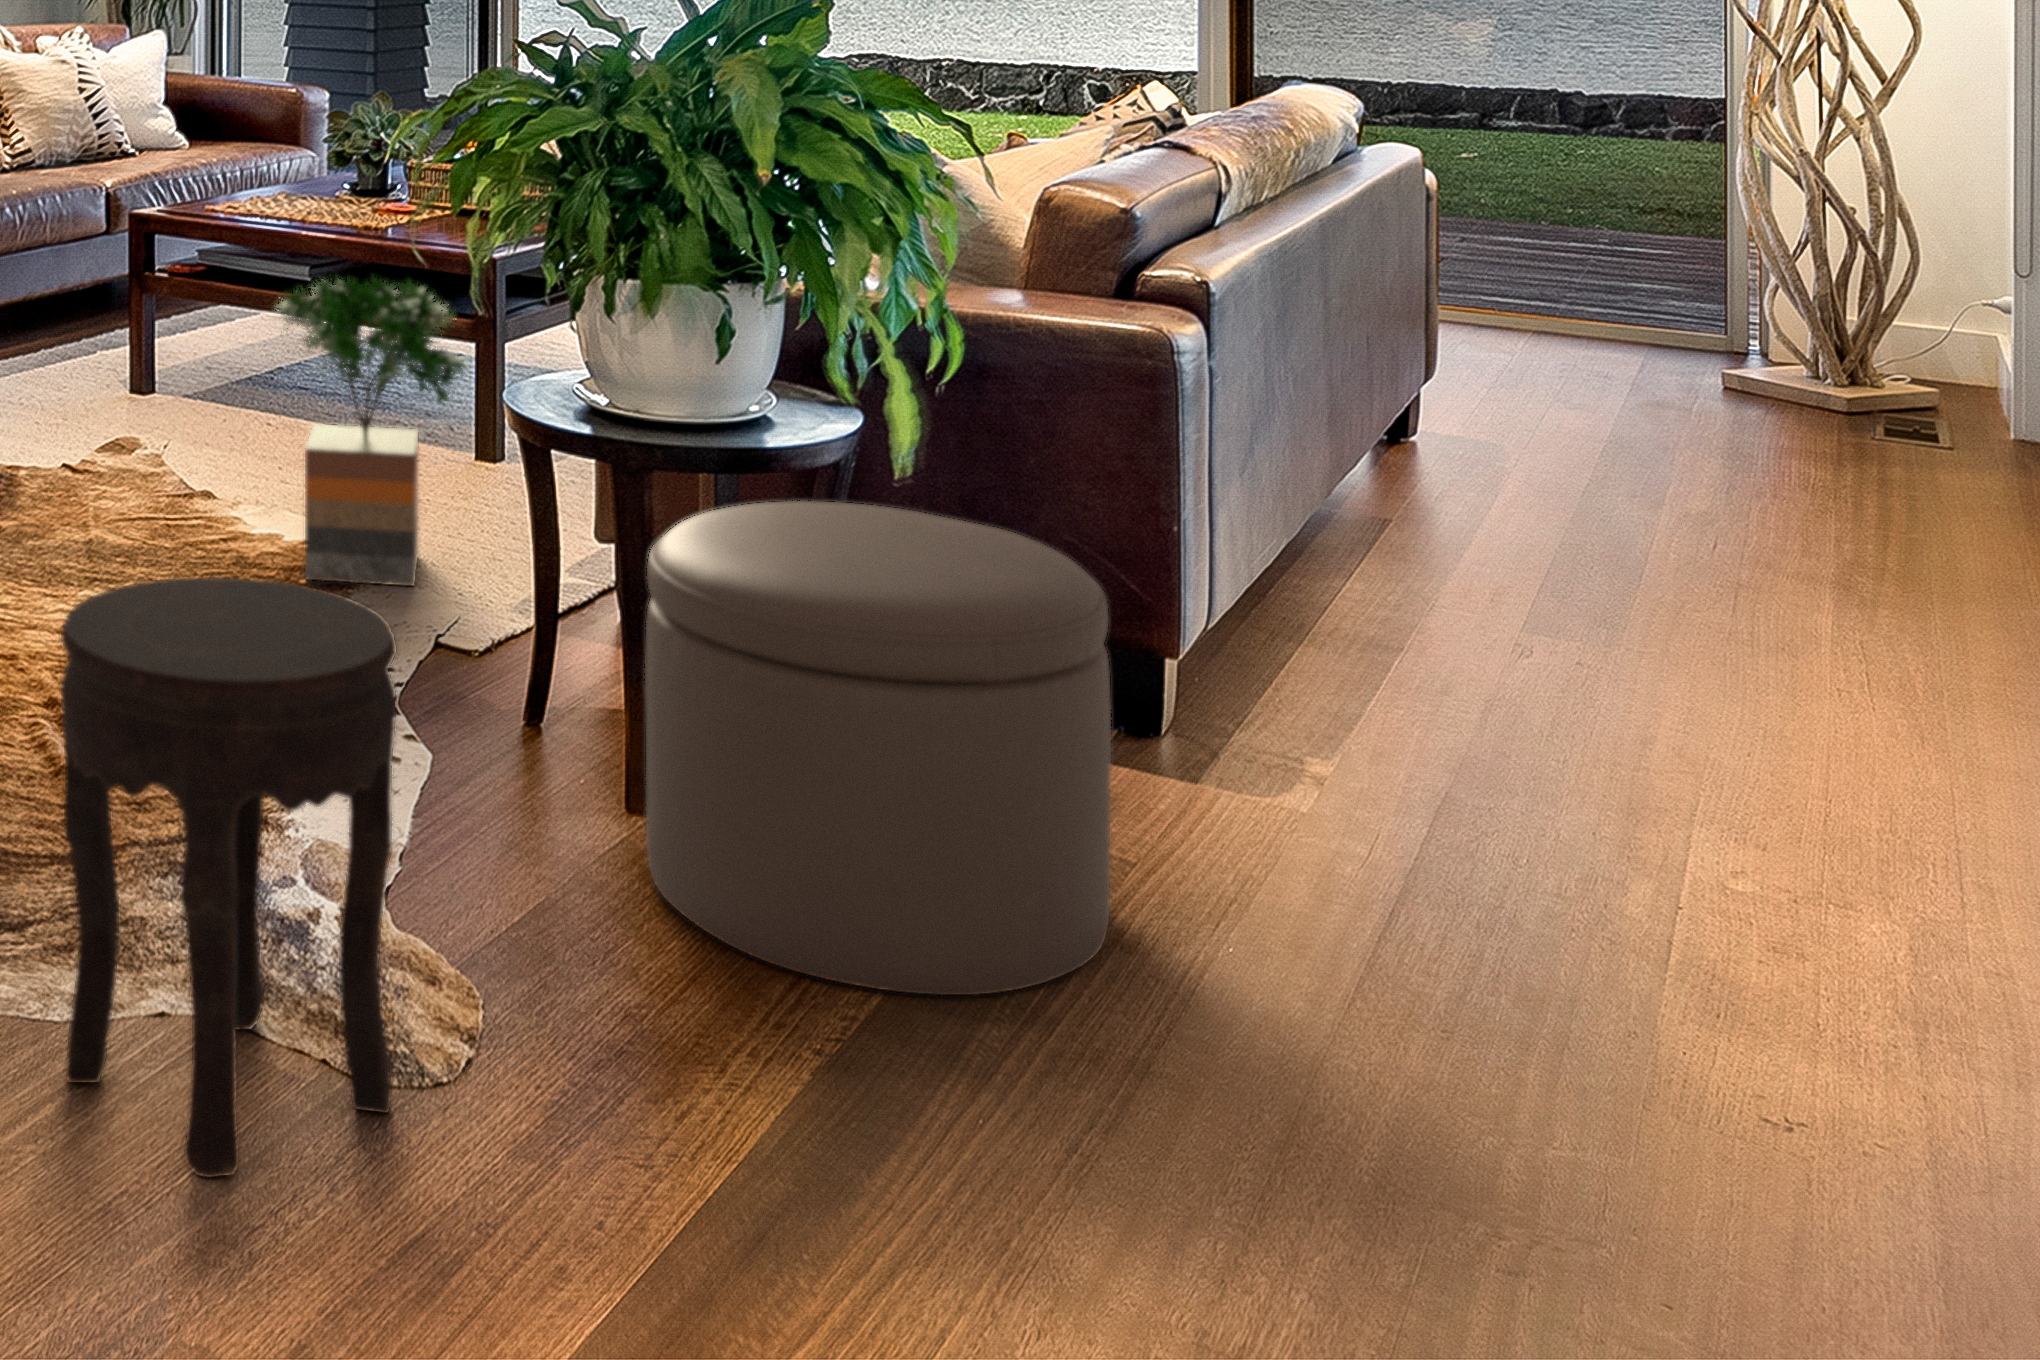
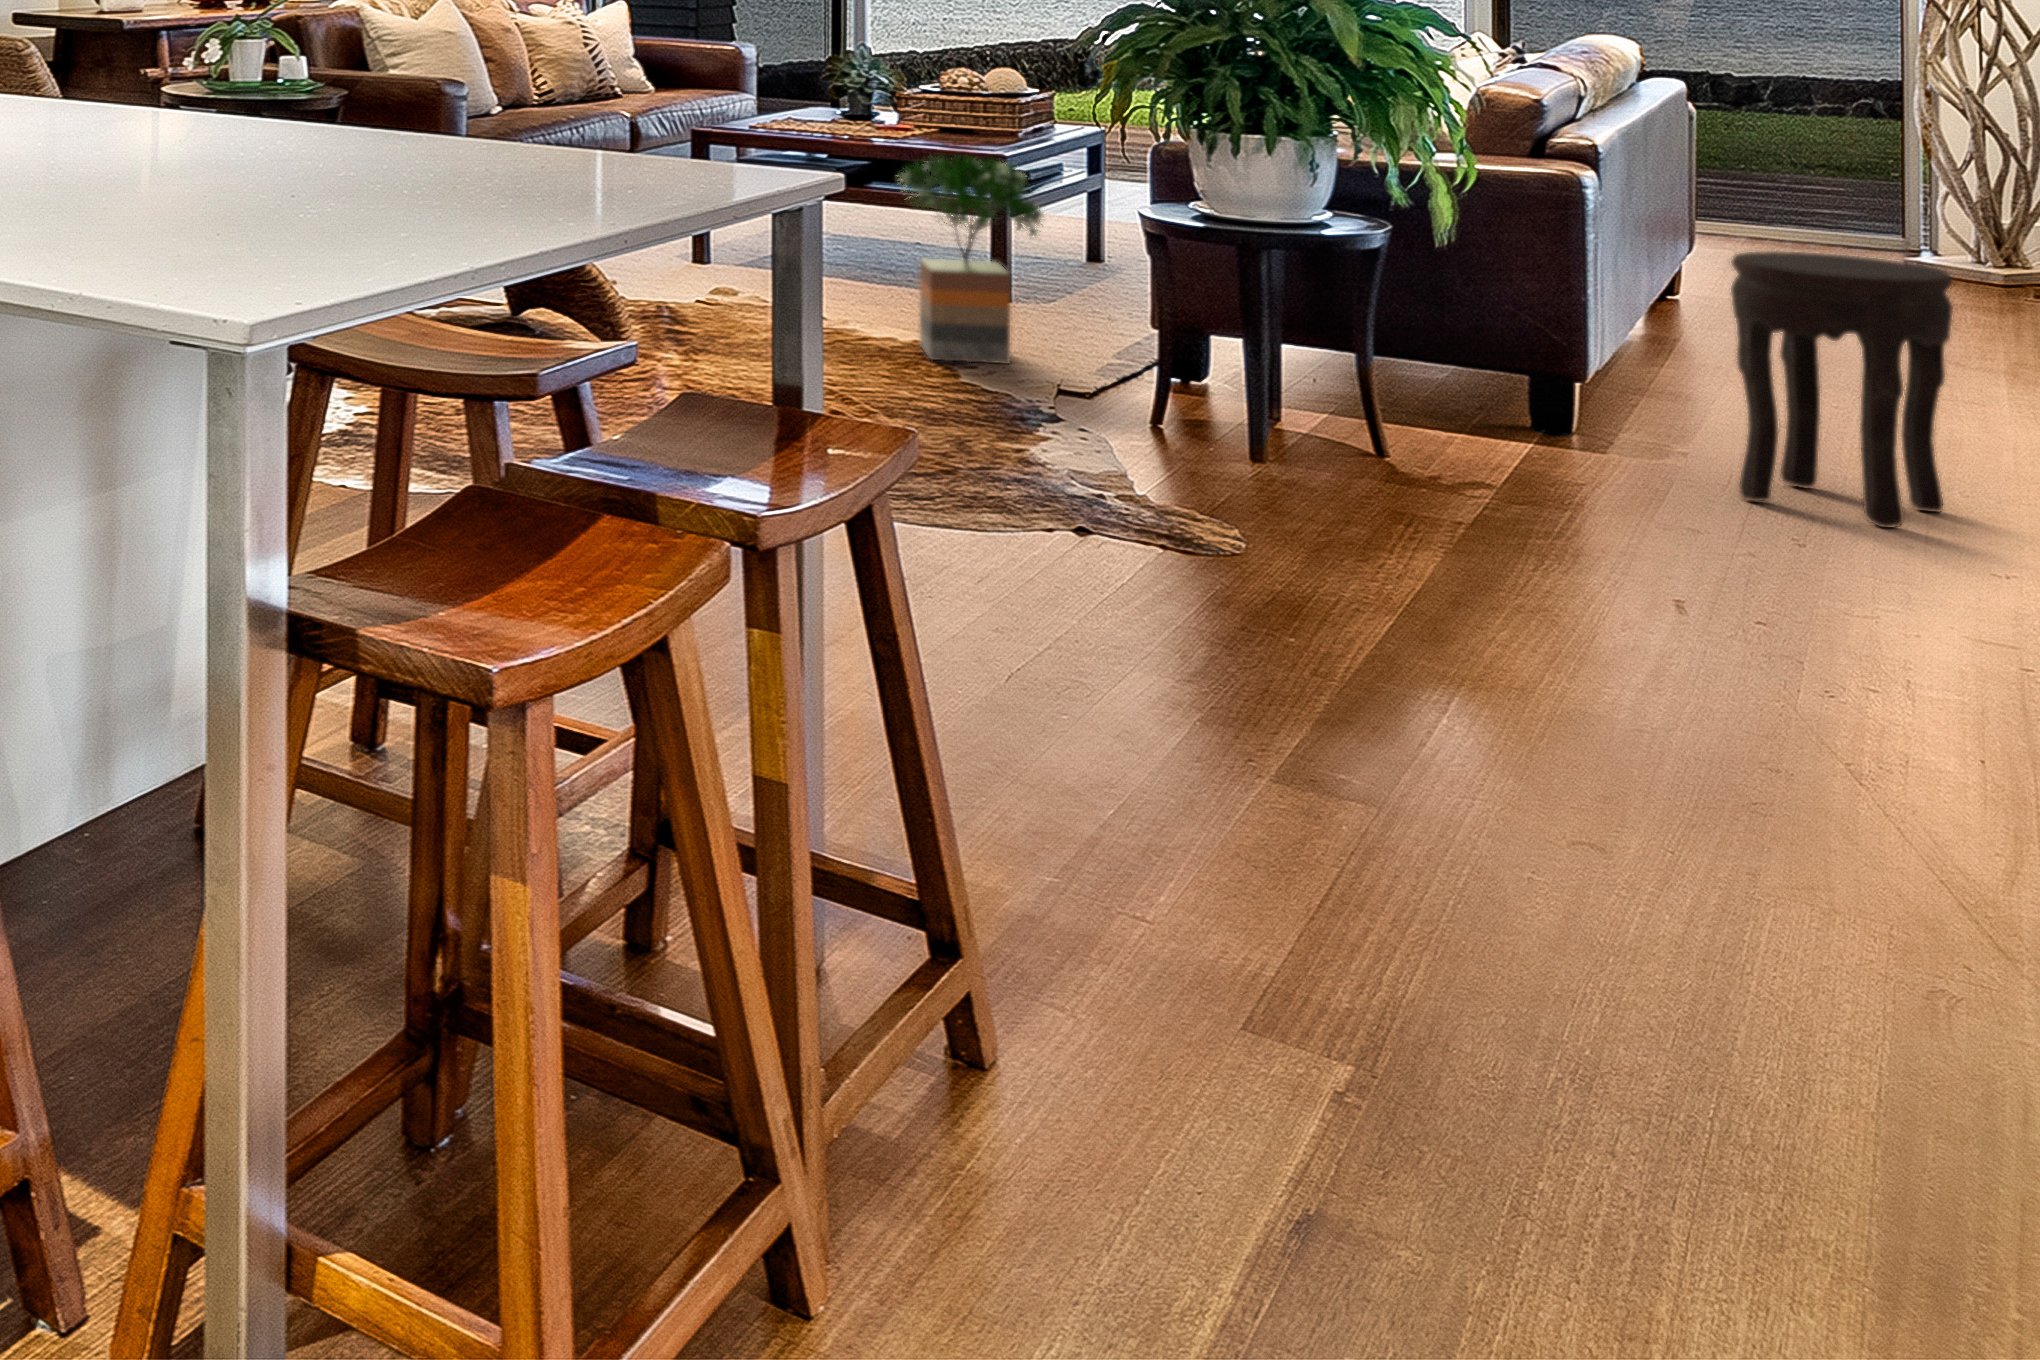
ottoman: present [645,501,1111,995] -> none [1285,268,1596,533]
side table: present [61,577,397,1177] -> present [1731,251,1953,528]

